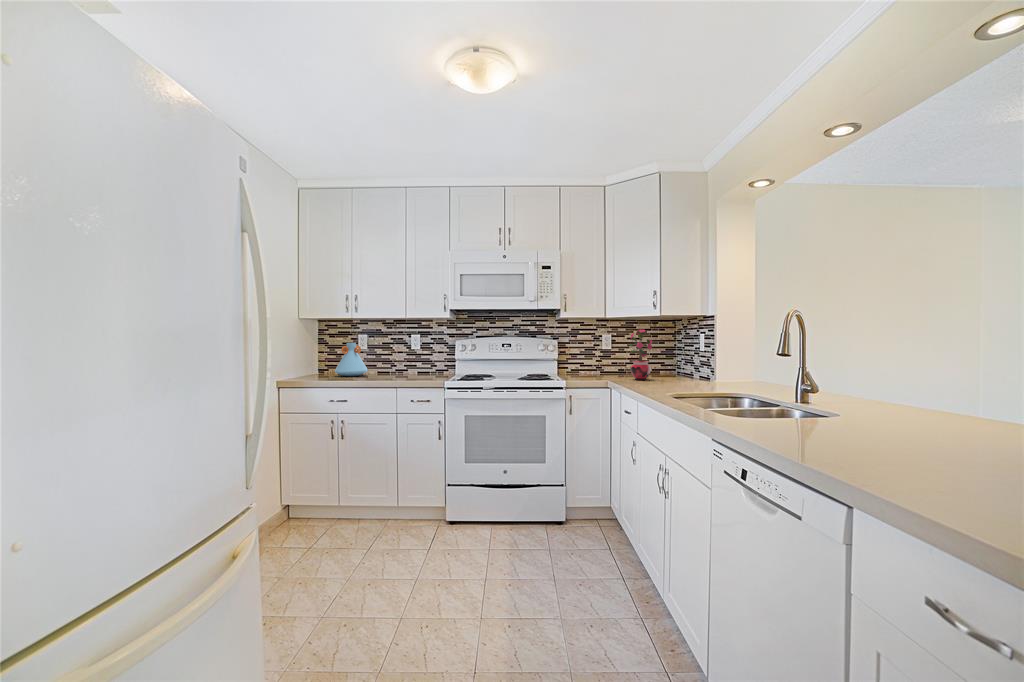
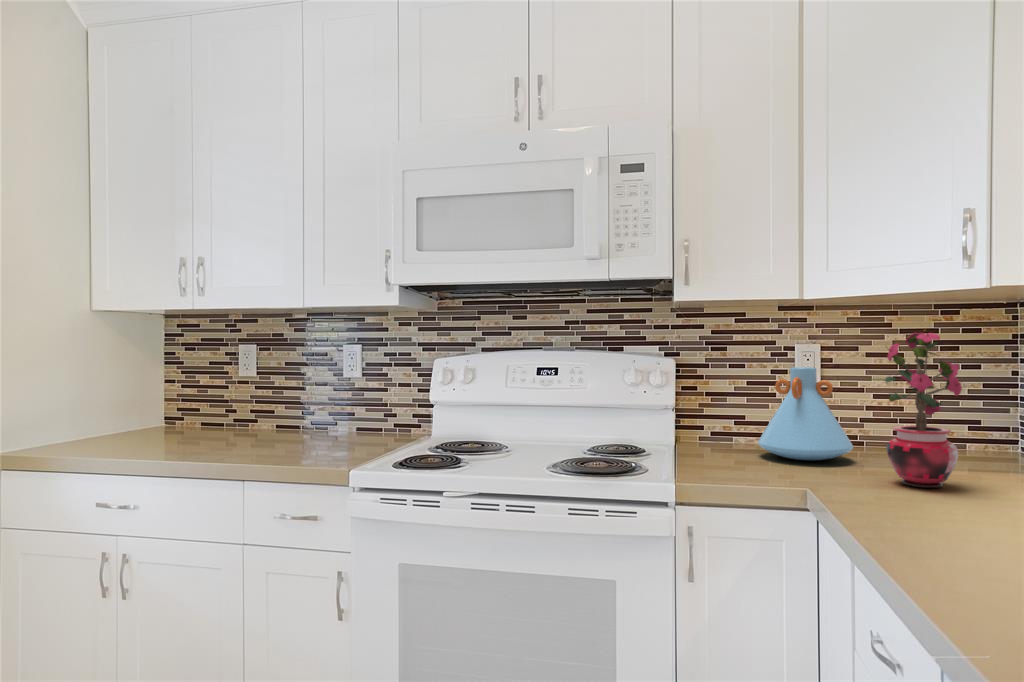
vase: present [335,343,368,376] -> present [758,367,853,461]

